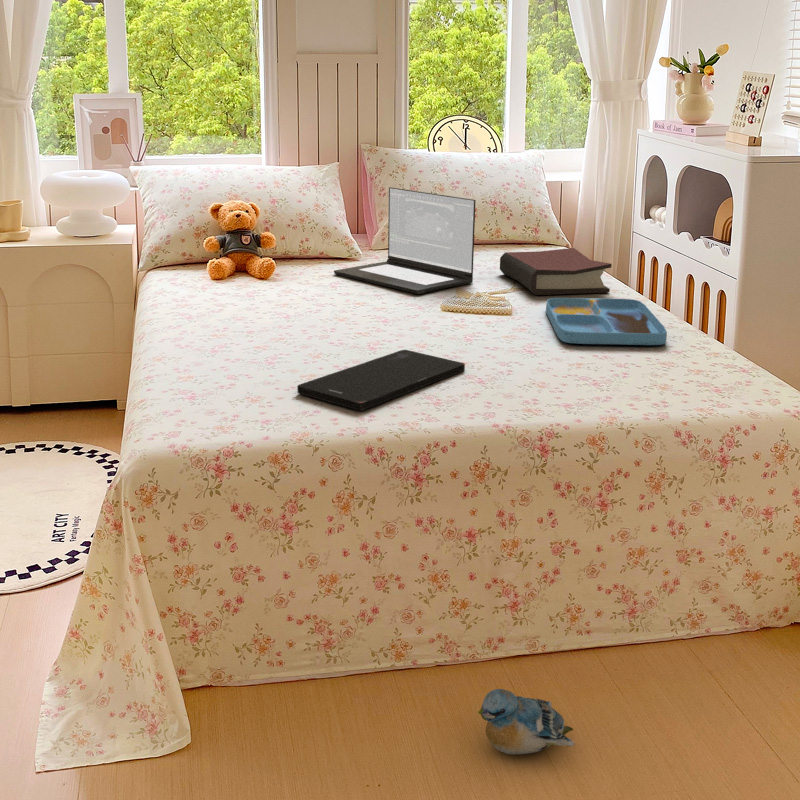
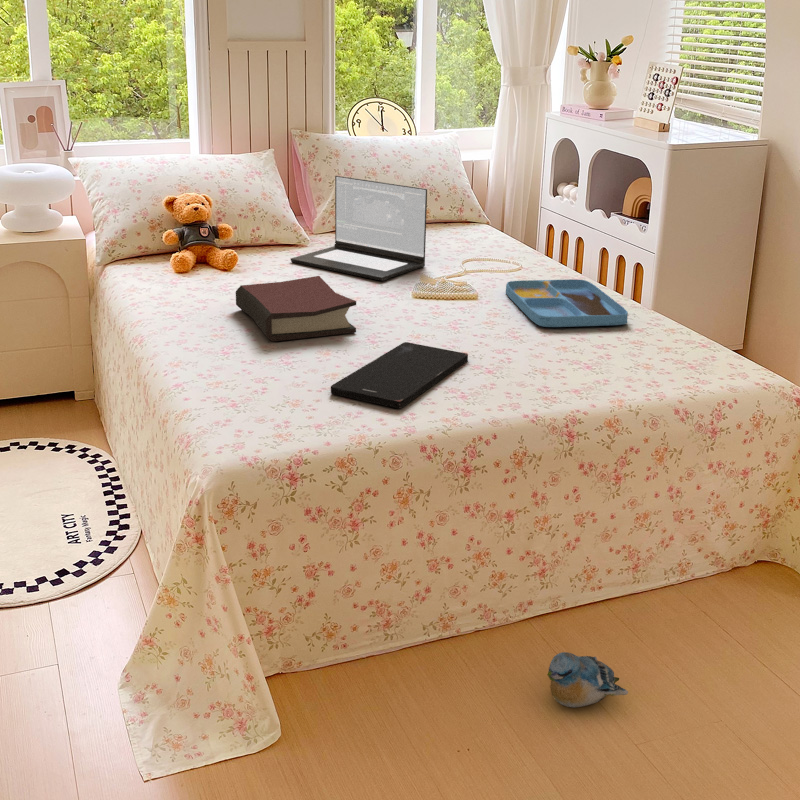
hardback book: present [500,248,612,295] -> present [236,276,356,341]

